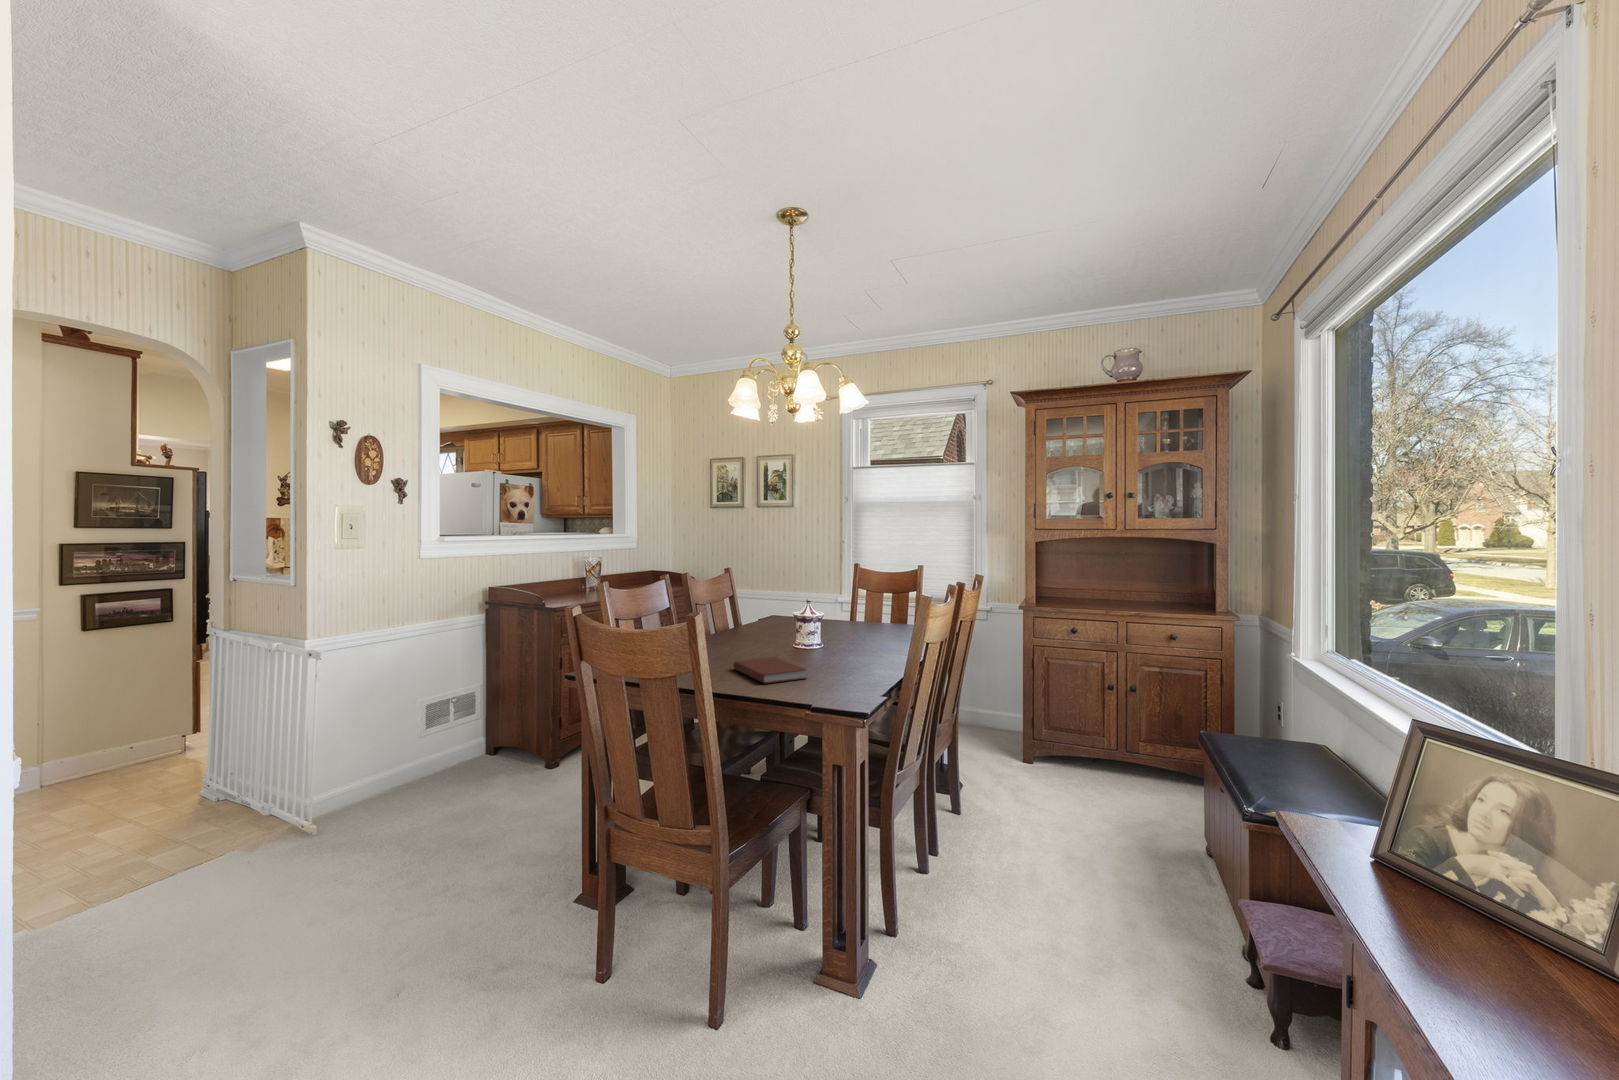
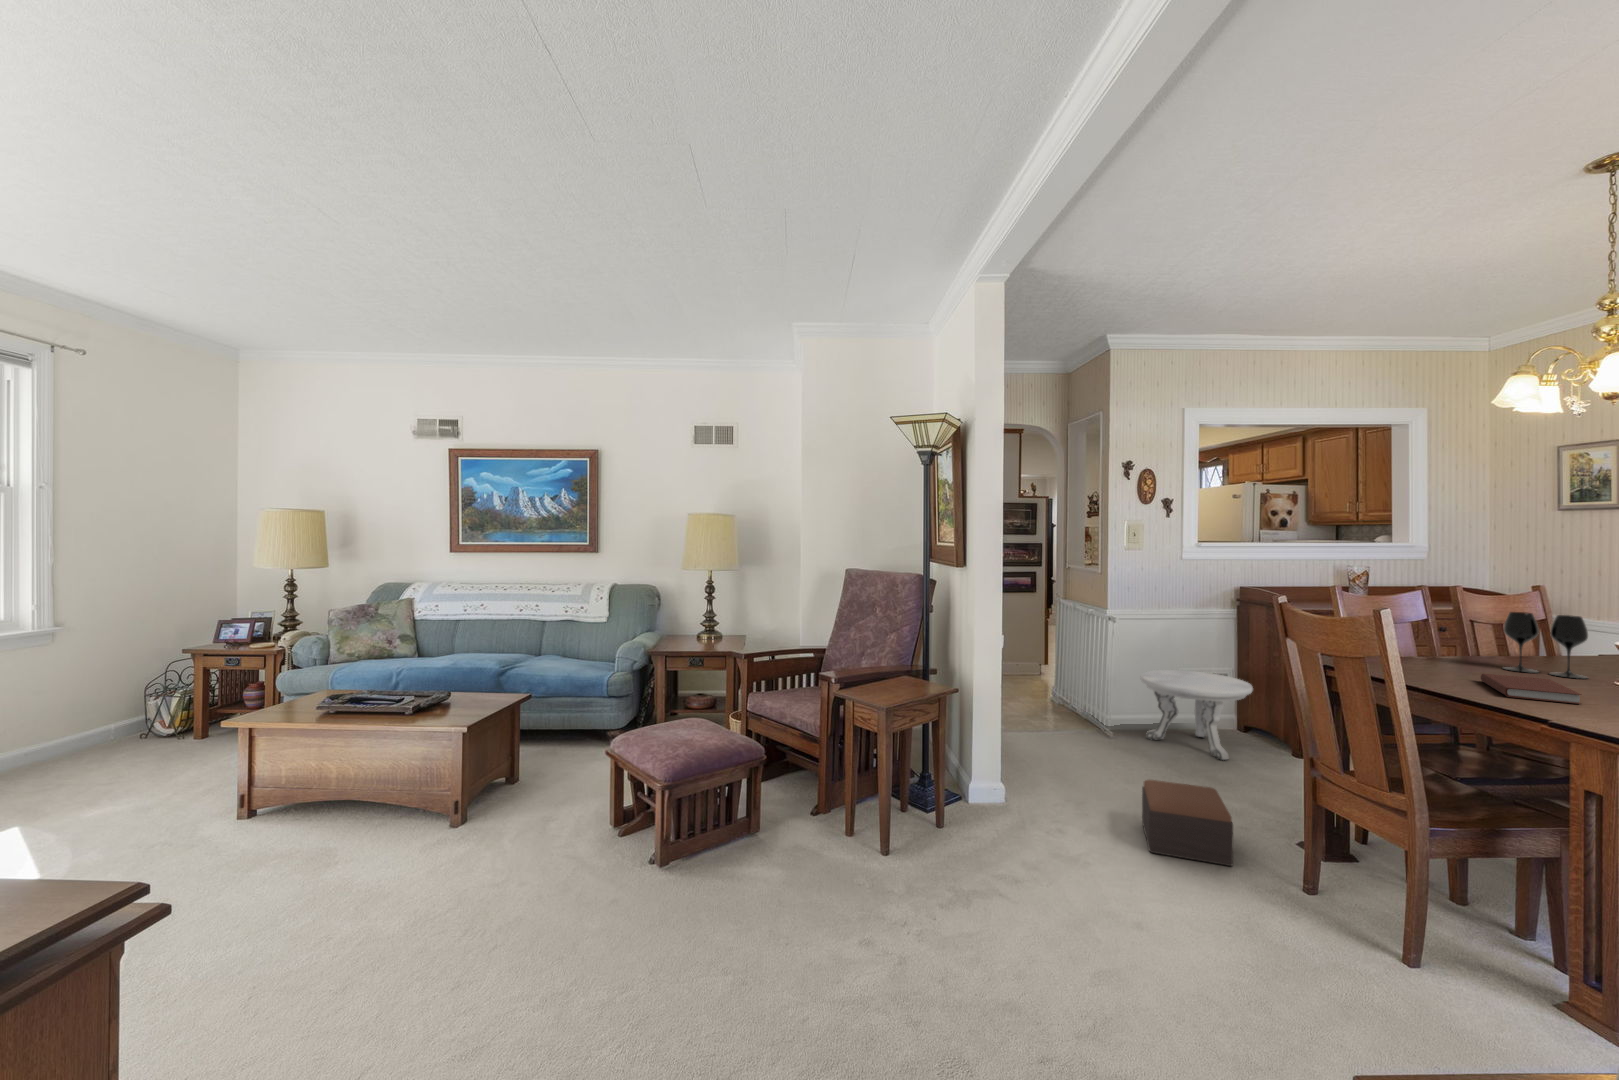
wine glass: none [732,595,784,651] -> present [1504,612,1588,679]
side table: none [365,699,508,811] -> present [1141,670,1253,760]
footstool: none [379,878,518,1040] -> present [1142,780,1233,866]

